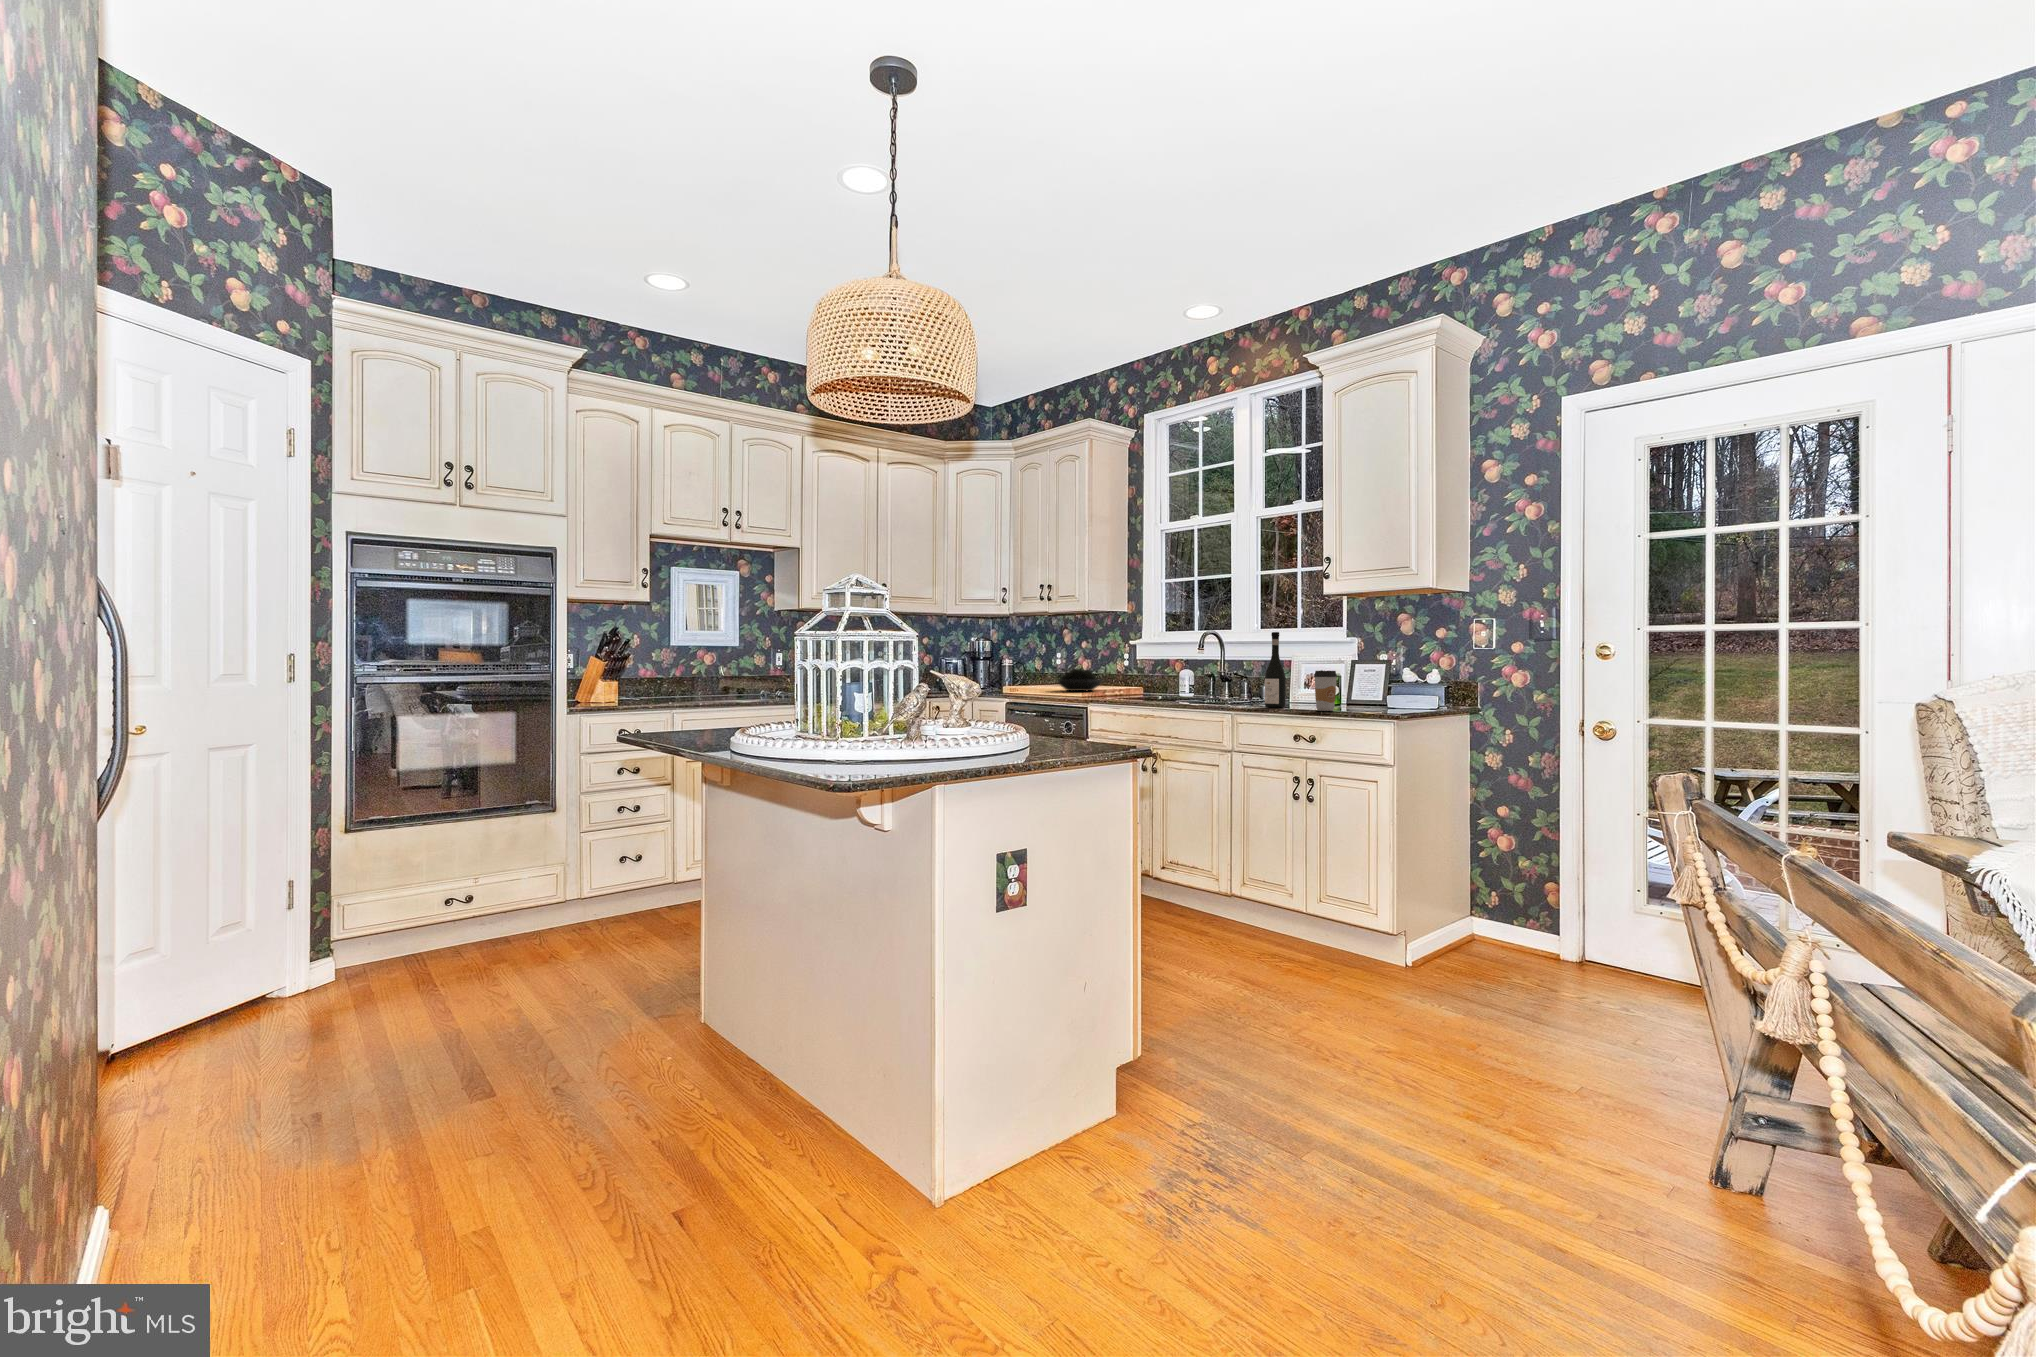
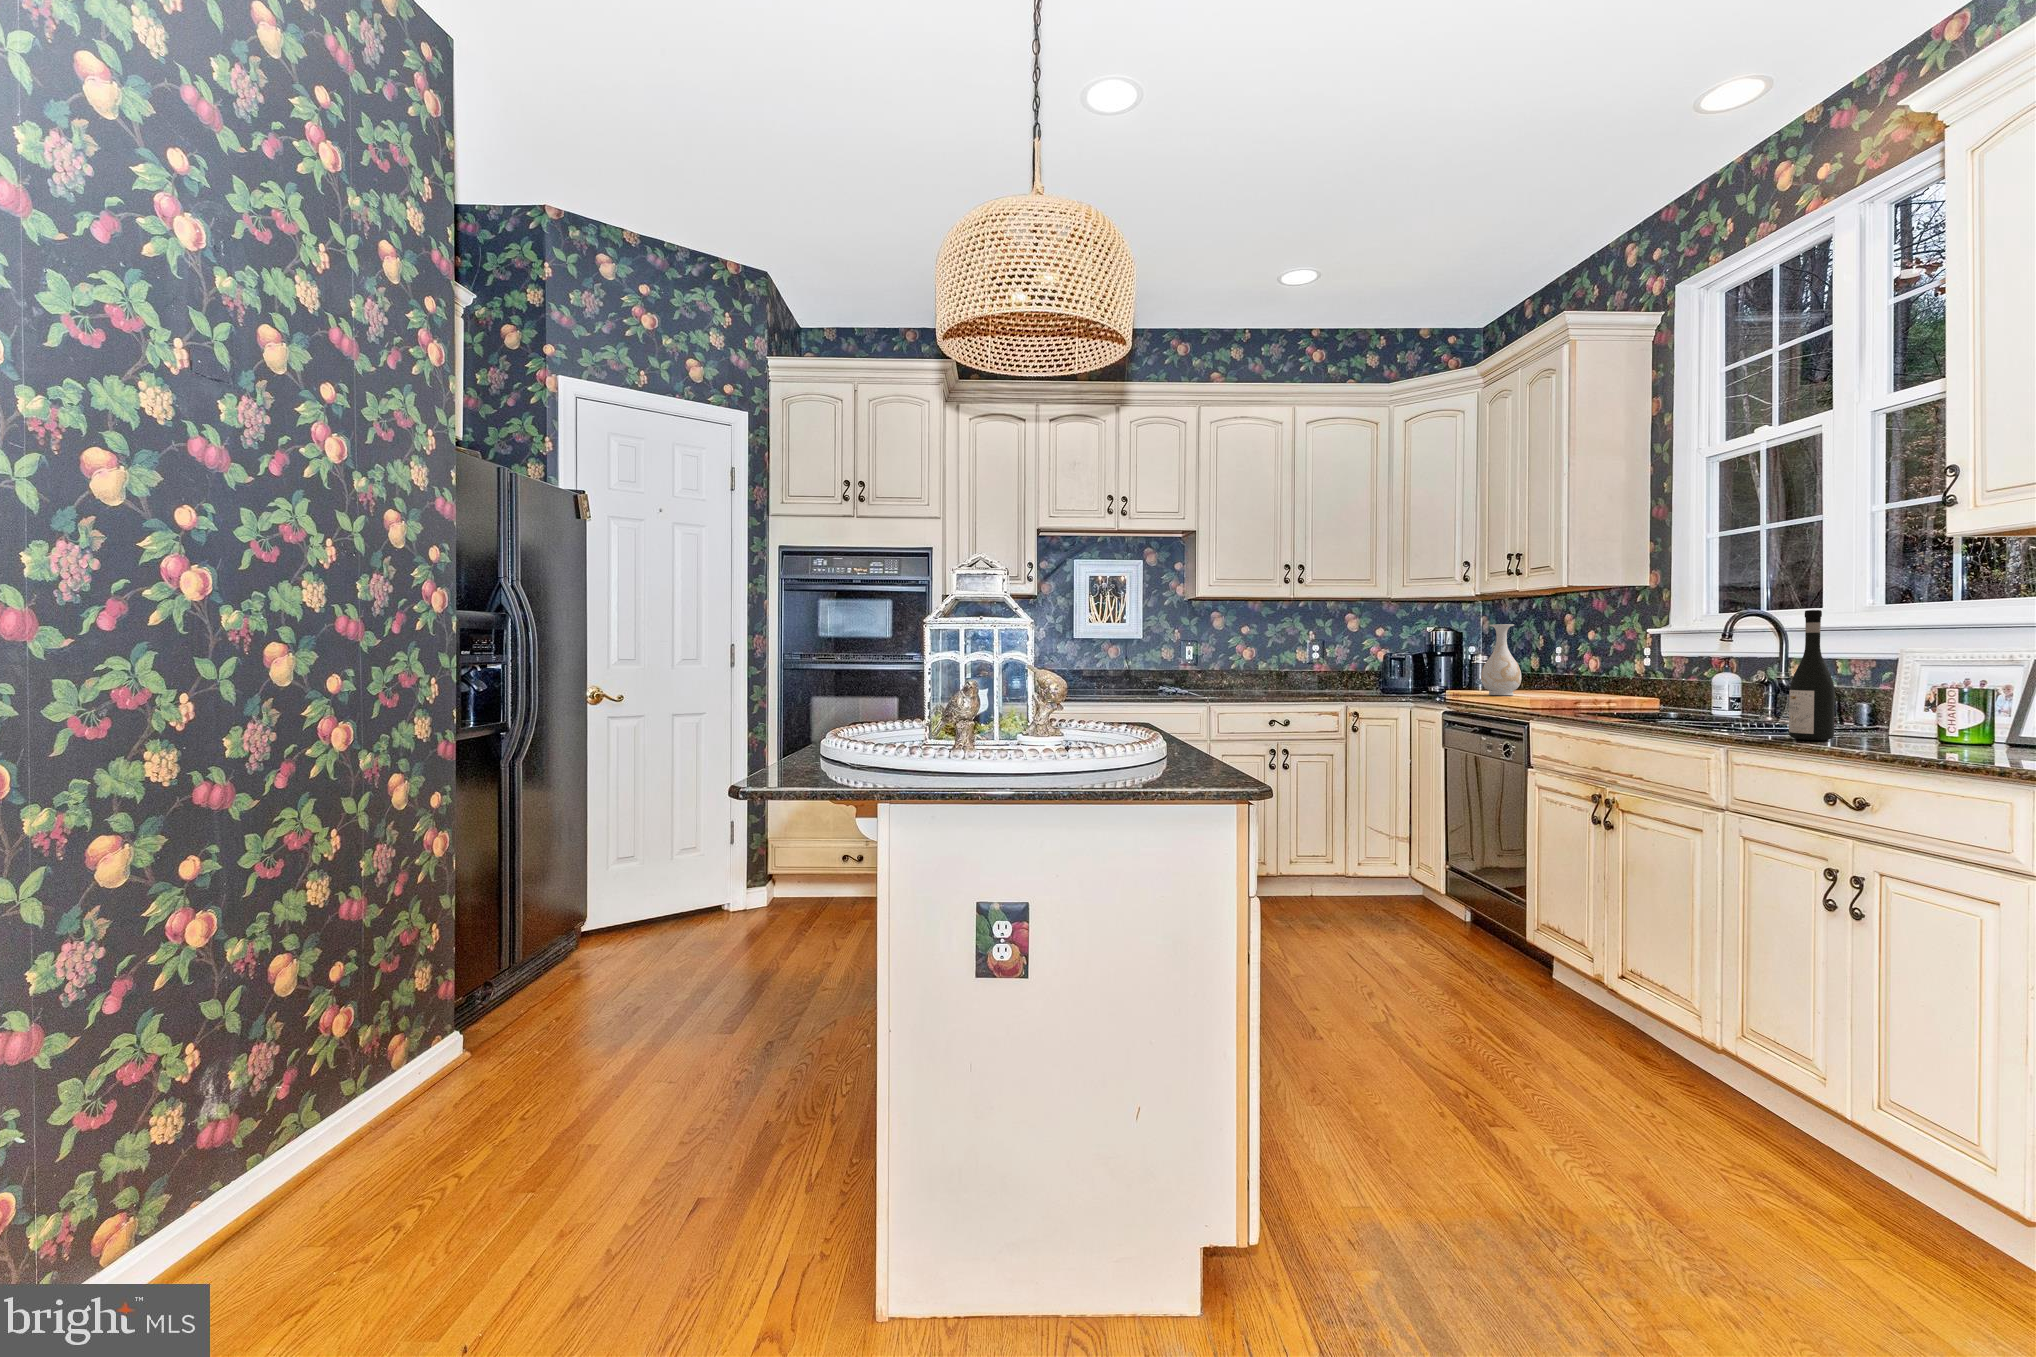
vase: none [1017,636,1043,689] -> present [1481,624,1522,695]
succulent plant: present [1057,667,1101,691] -> none [1524,666,1599,701]
coffee cup: present [1314,671,1337,711] -> none [1875,678,1930,752]

